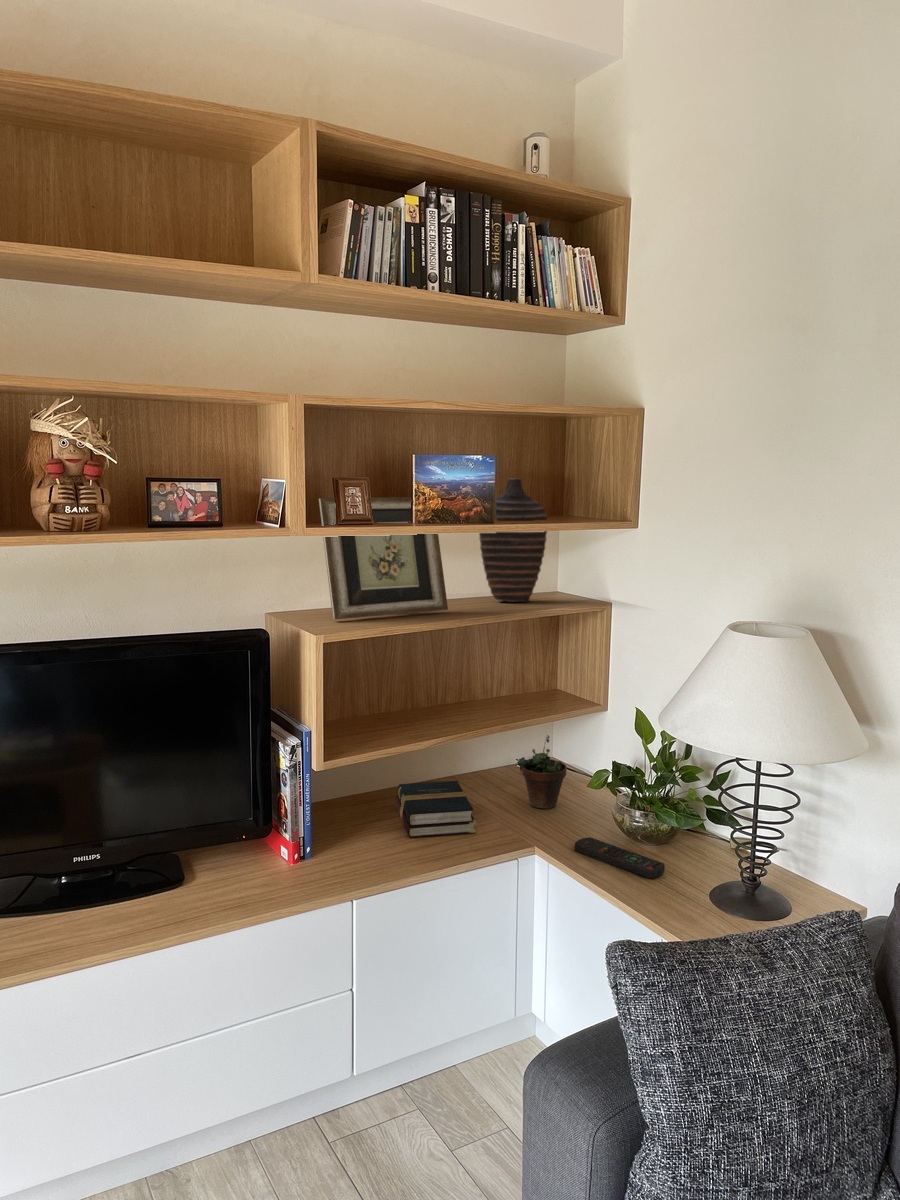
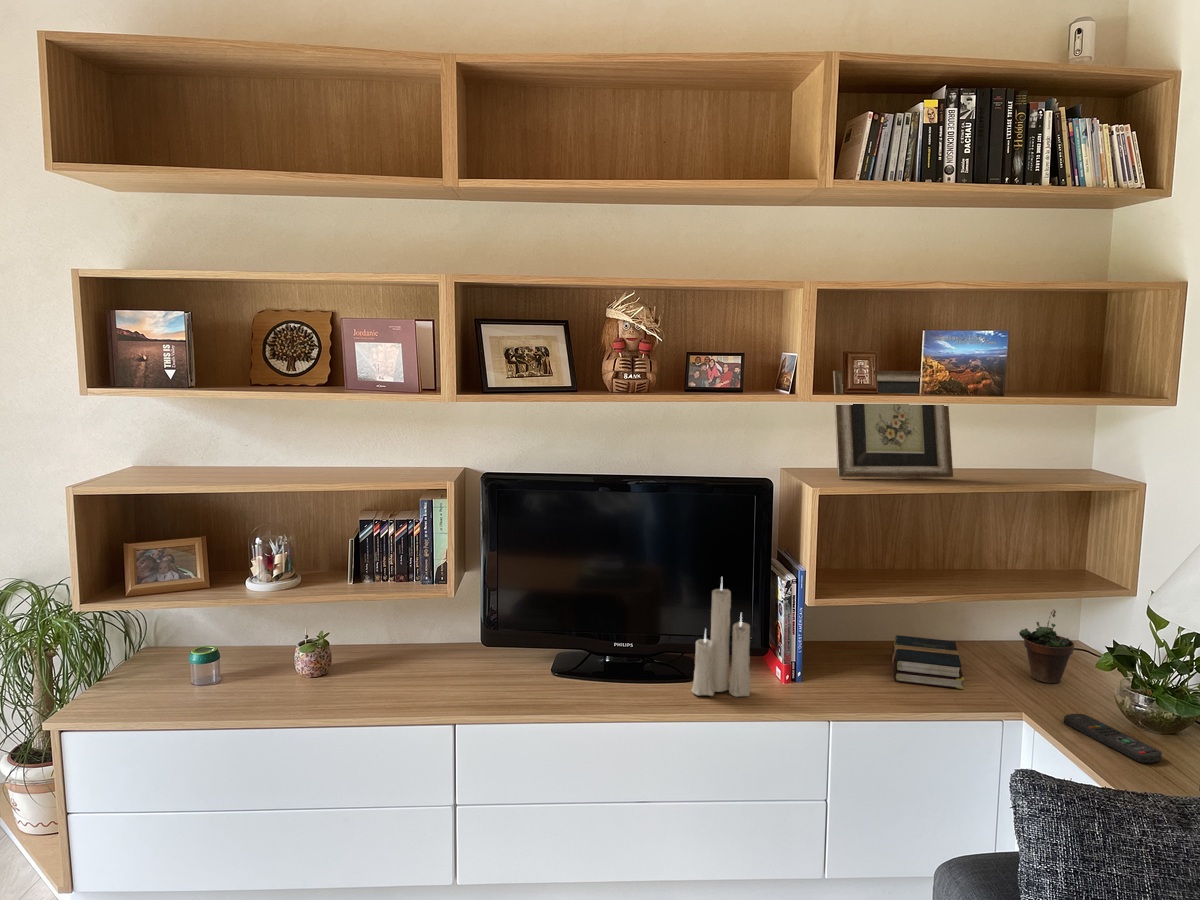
decorative vase: present [479,479,547,602] -> none [995,355,1073,476]
candle: none [187,748,259,907] -> present [692,581,750,697]

